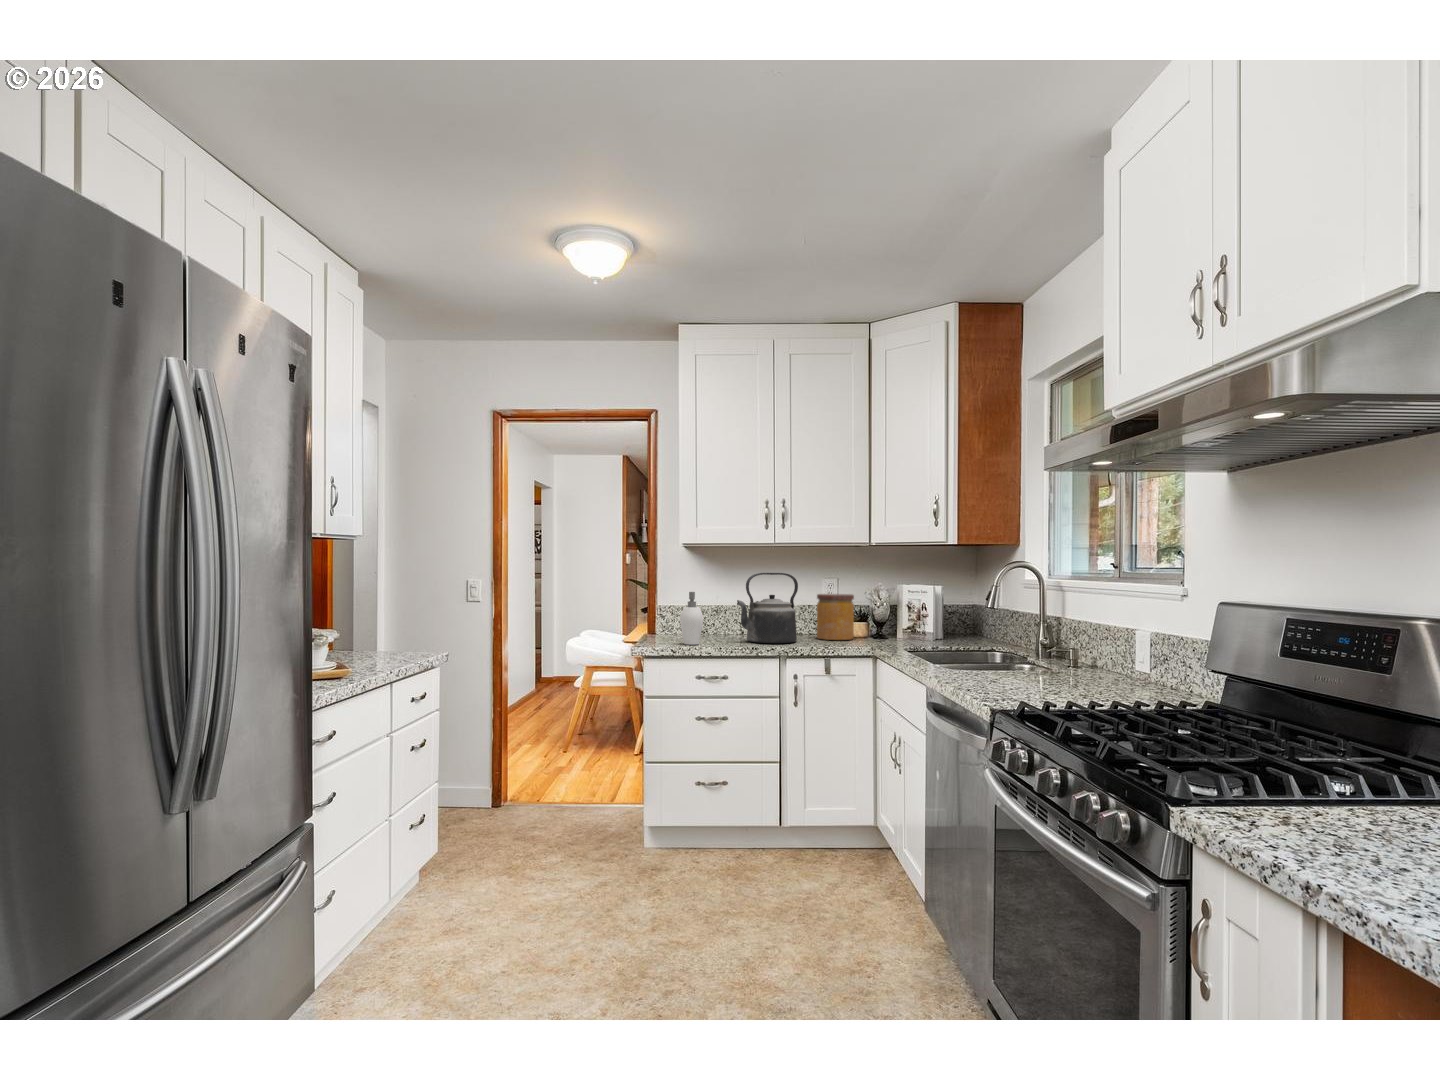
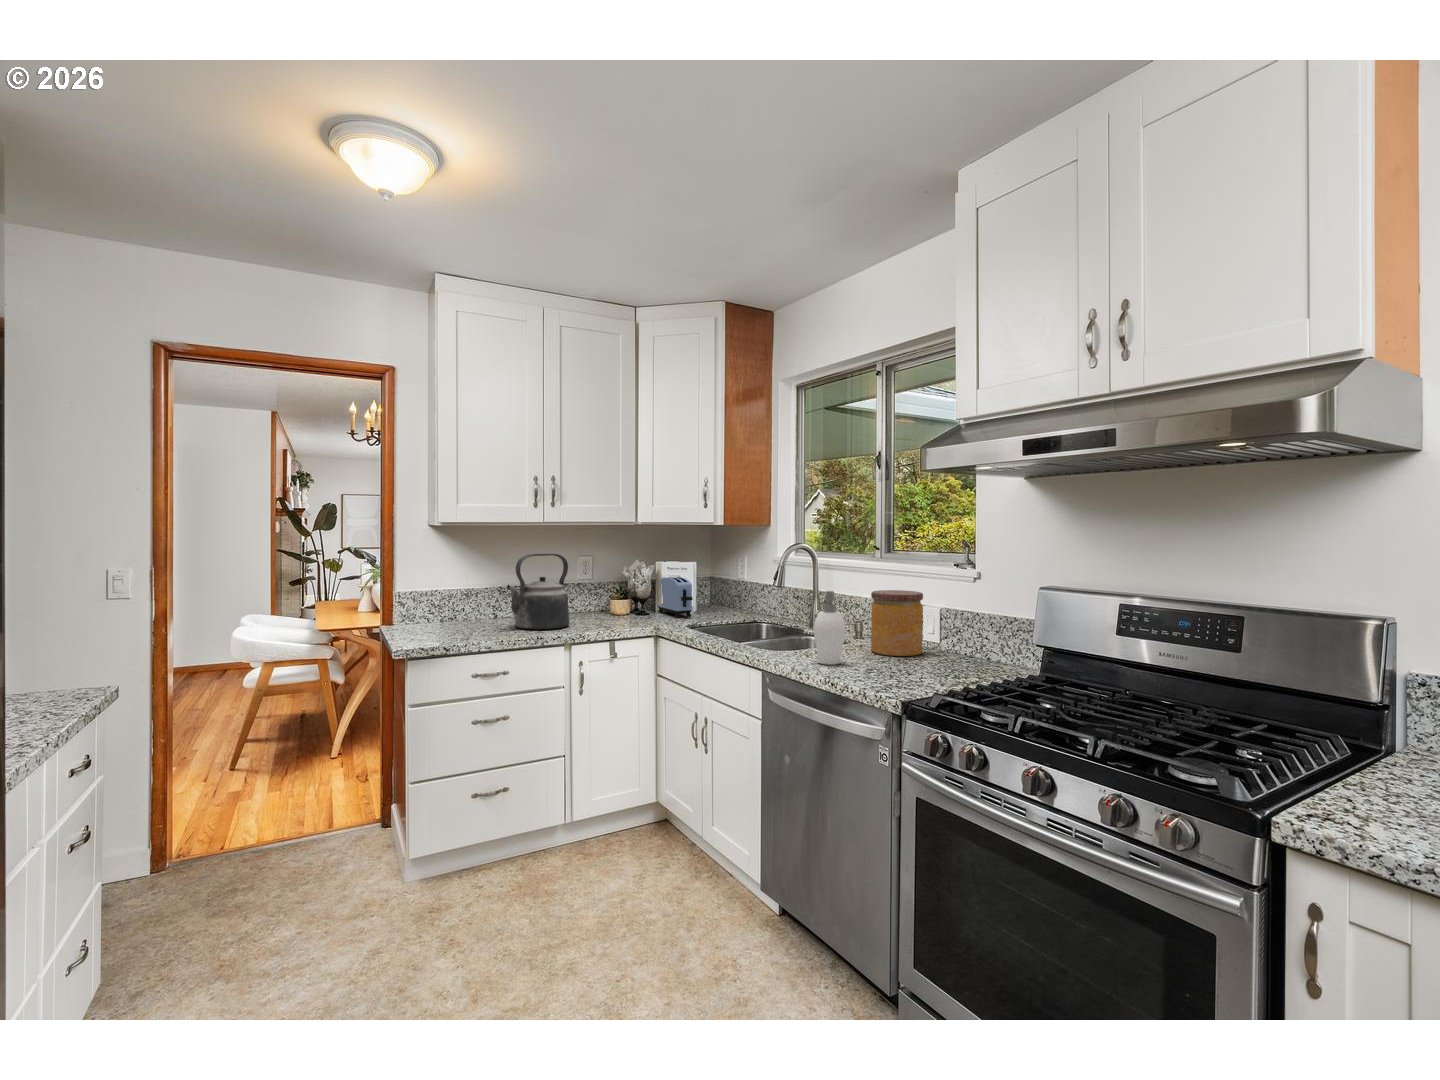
soap dispenser: present [680,592,703,645] -> present [814,591,846,665]
jar: present [817,594,854,640] -> present [871,590,923,656]
toaster: none [900,601,929,641] -> present [658,577,693,617]

